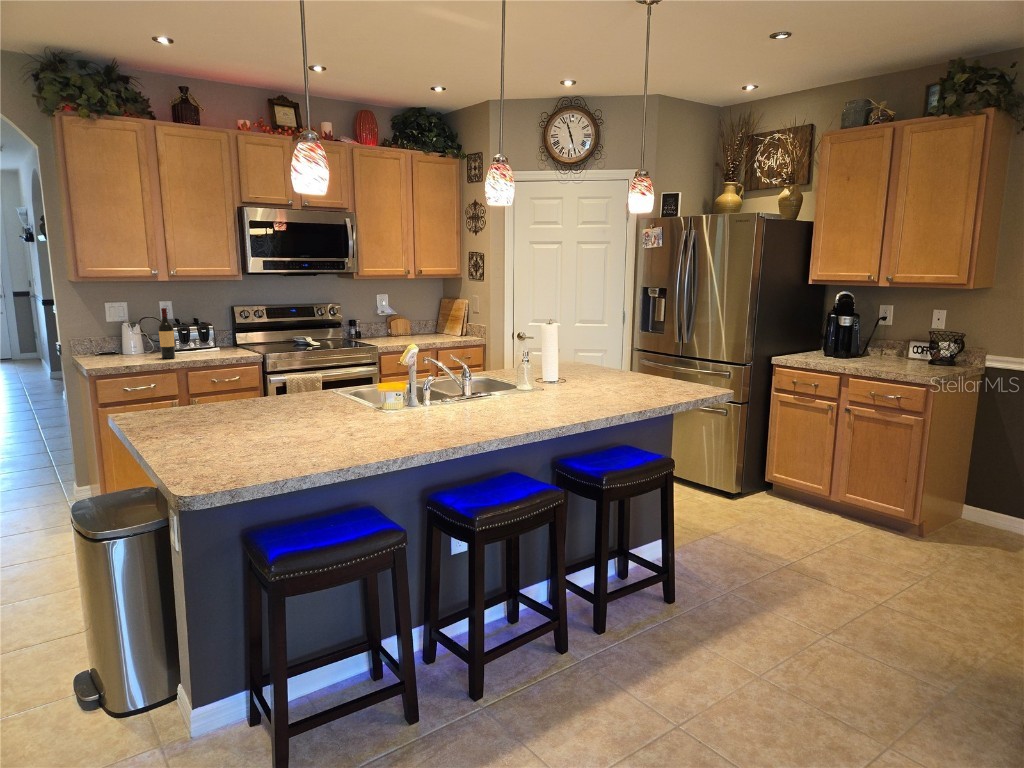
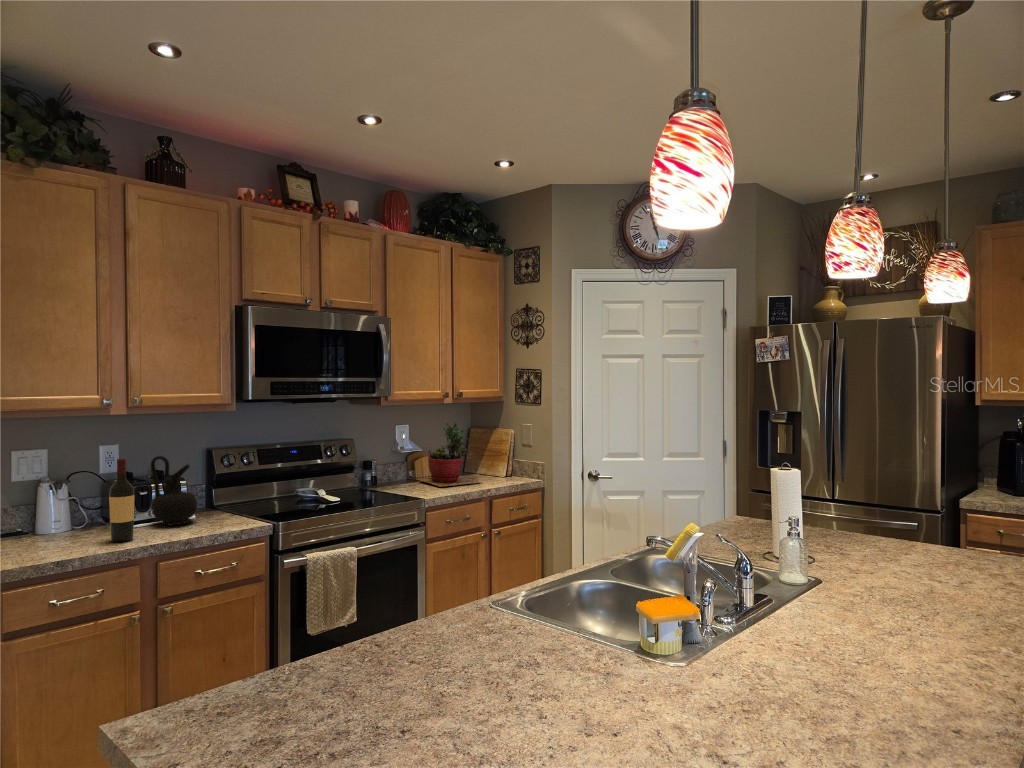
succulent plant: none [389,293,435,340] -> present [419,422,480,487]
ceramic jug: none [187,309,218,353] -> present [151,456,197,525]

